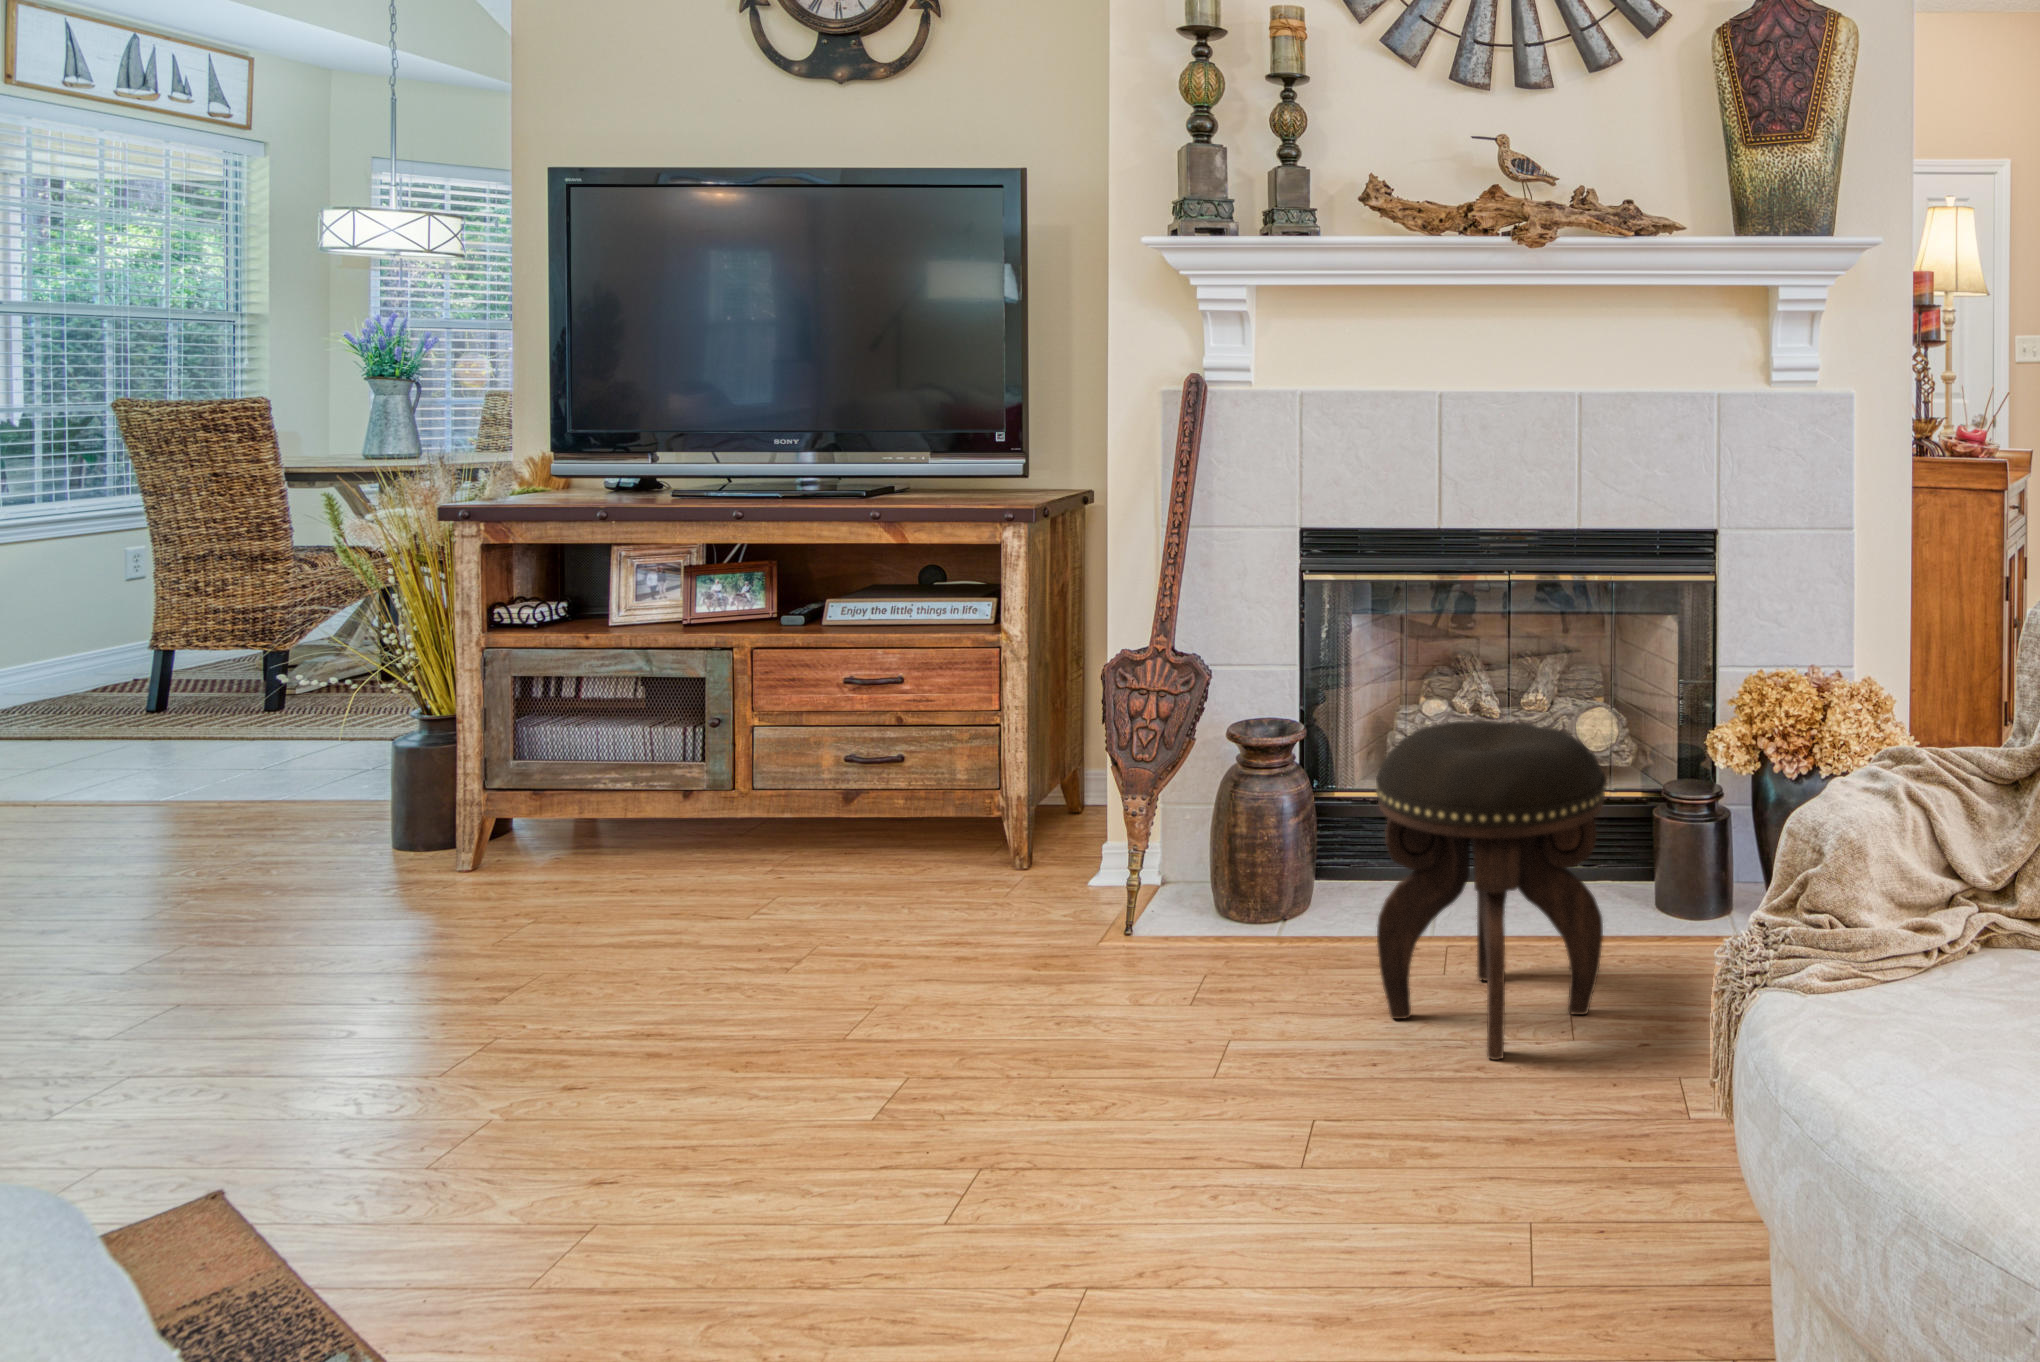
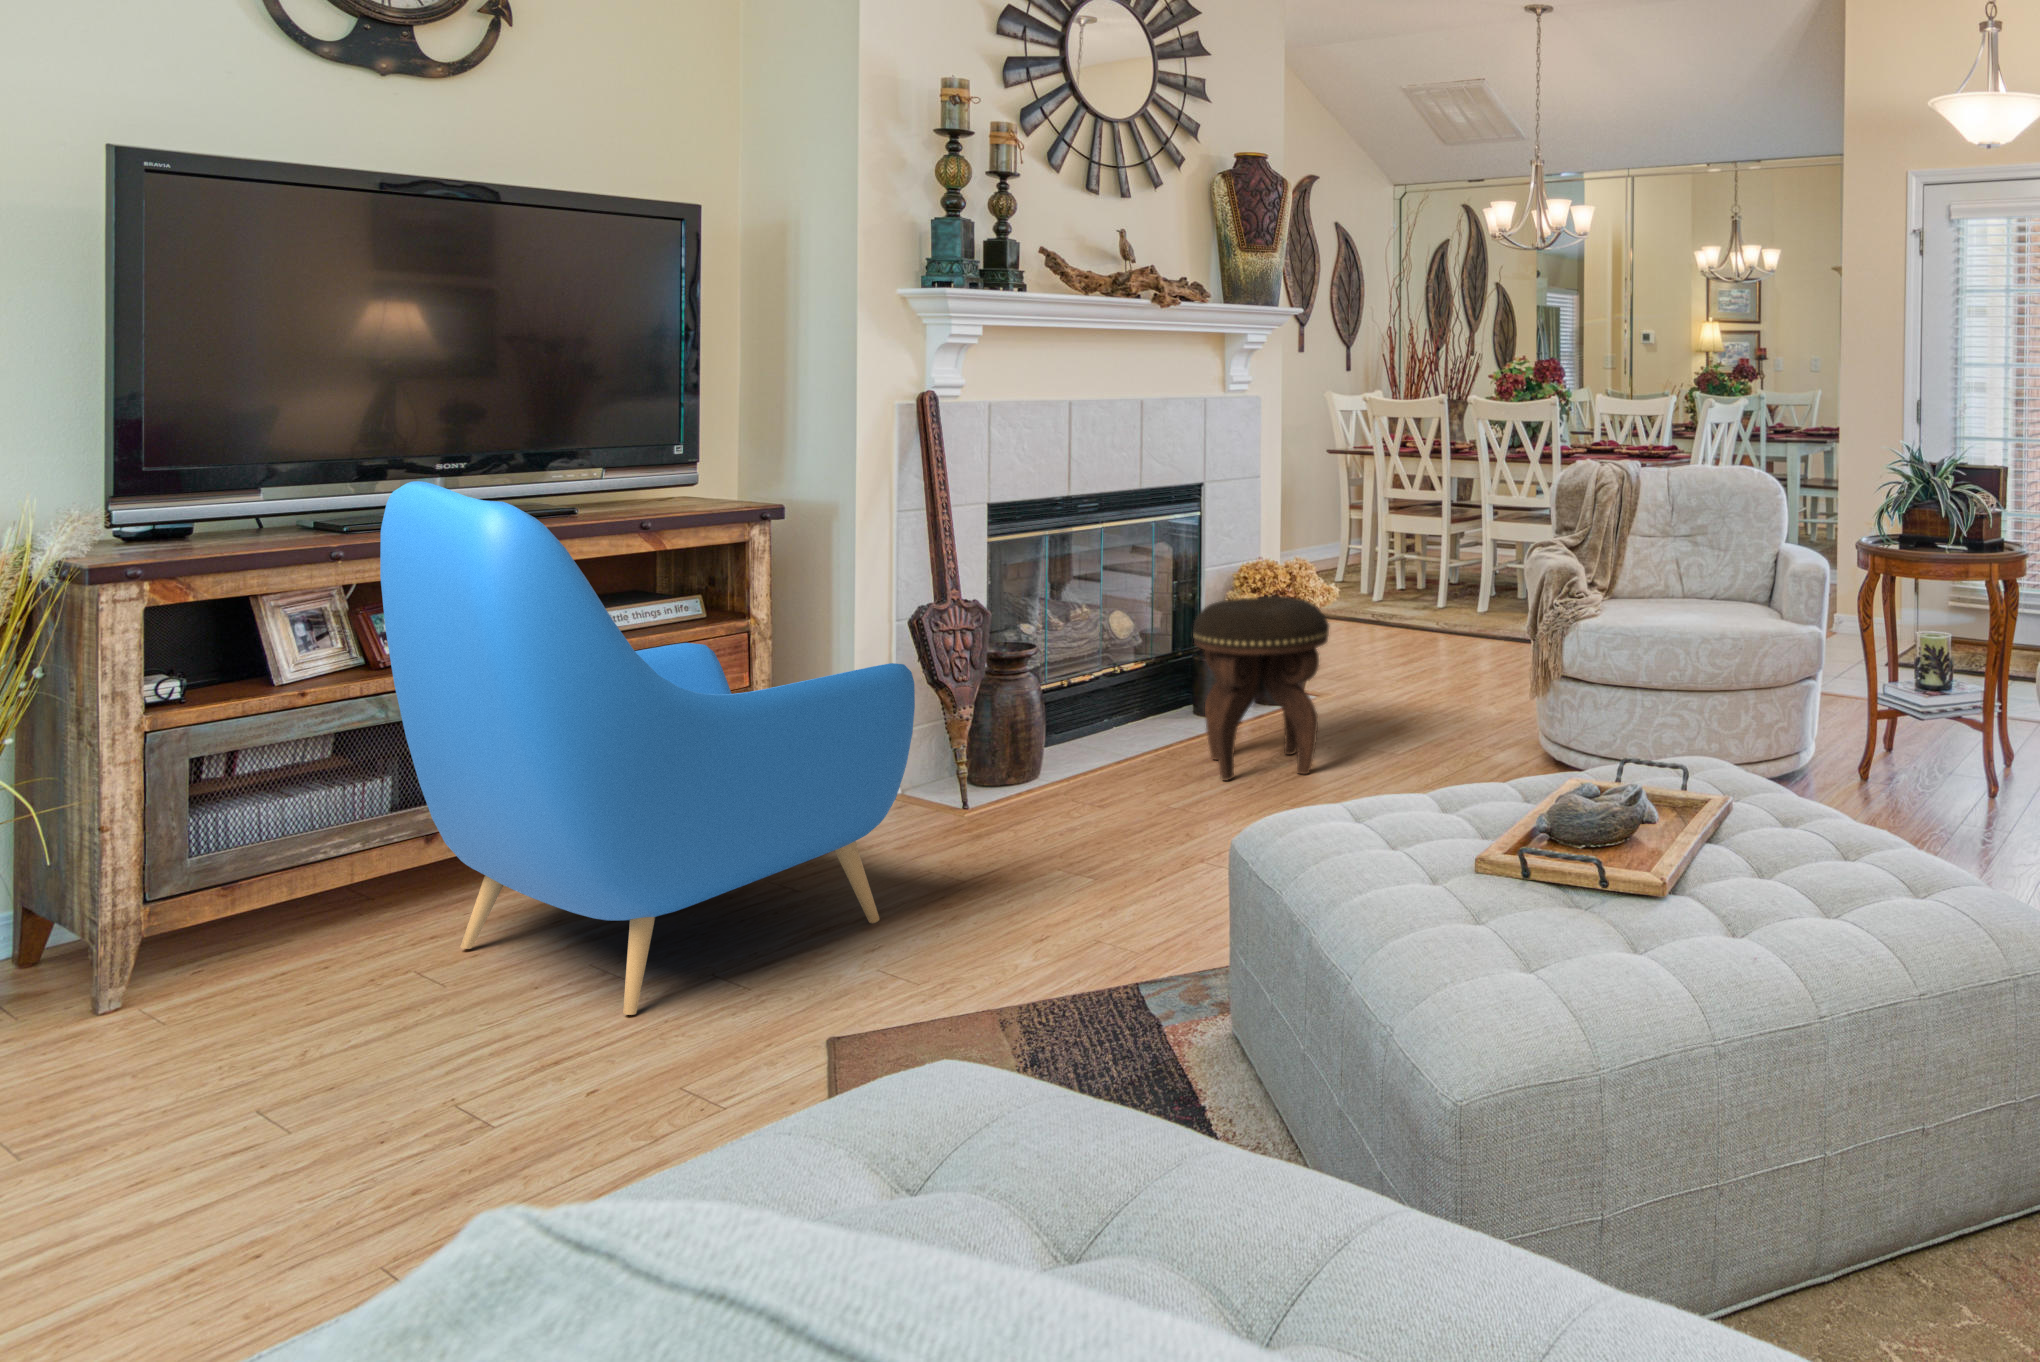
armchair: none [271,448,887,1035] -> present [380,481,915,1015]

